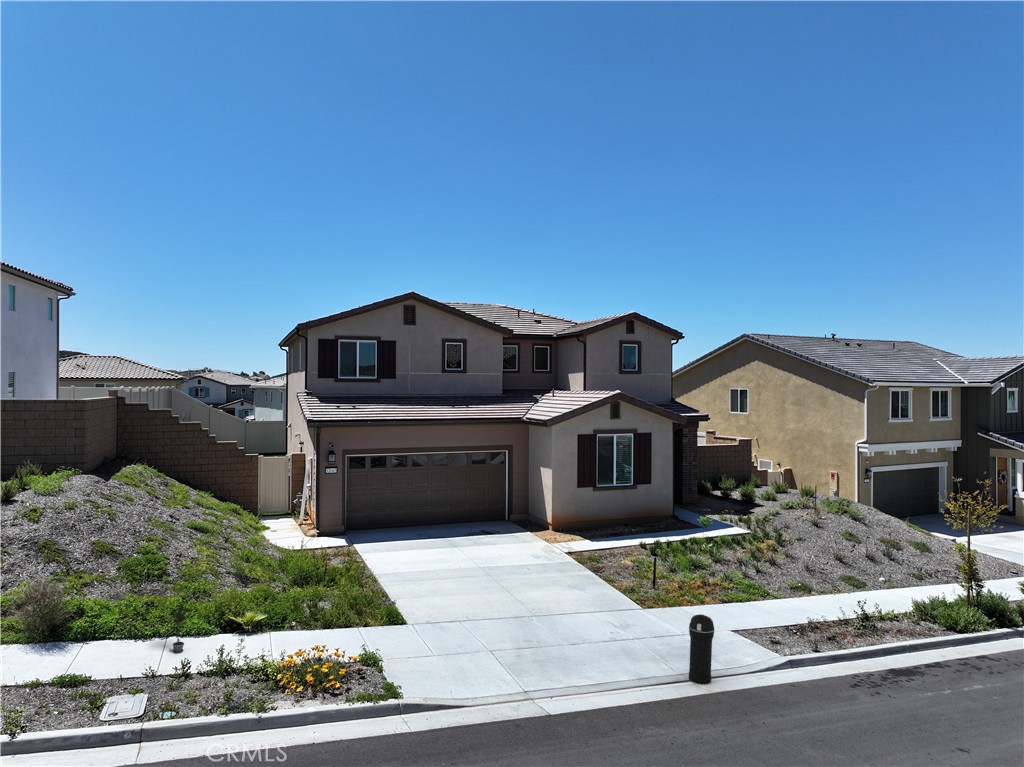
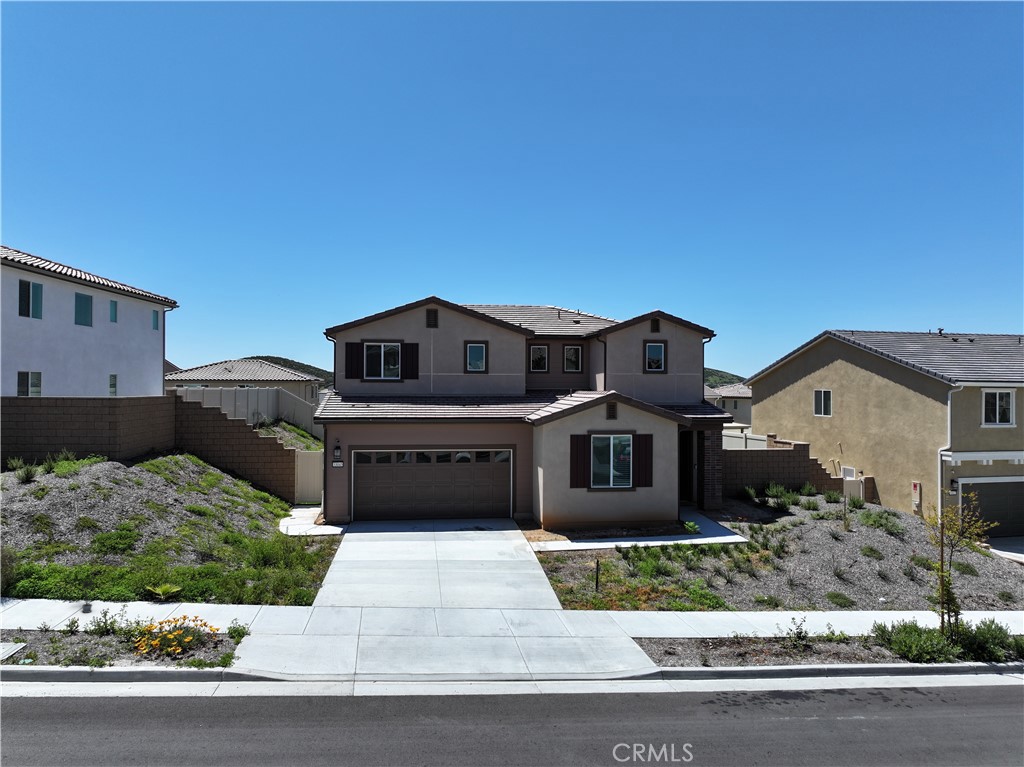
trash can: present [689,614,714,684] -> none [506,617,530,686]

